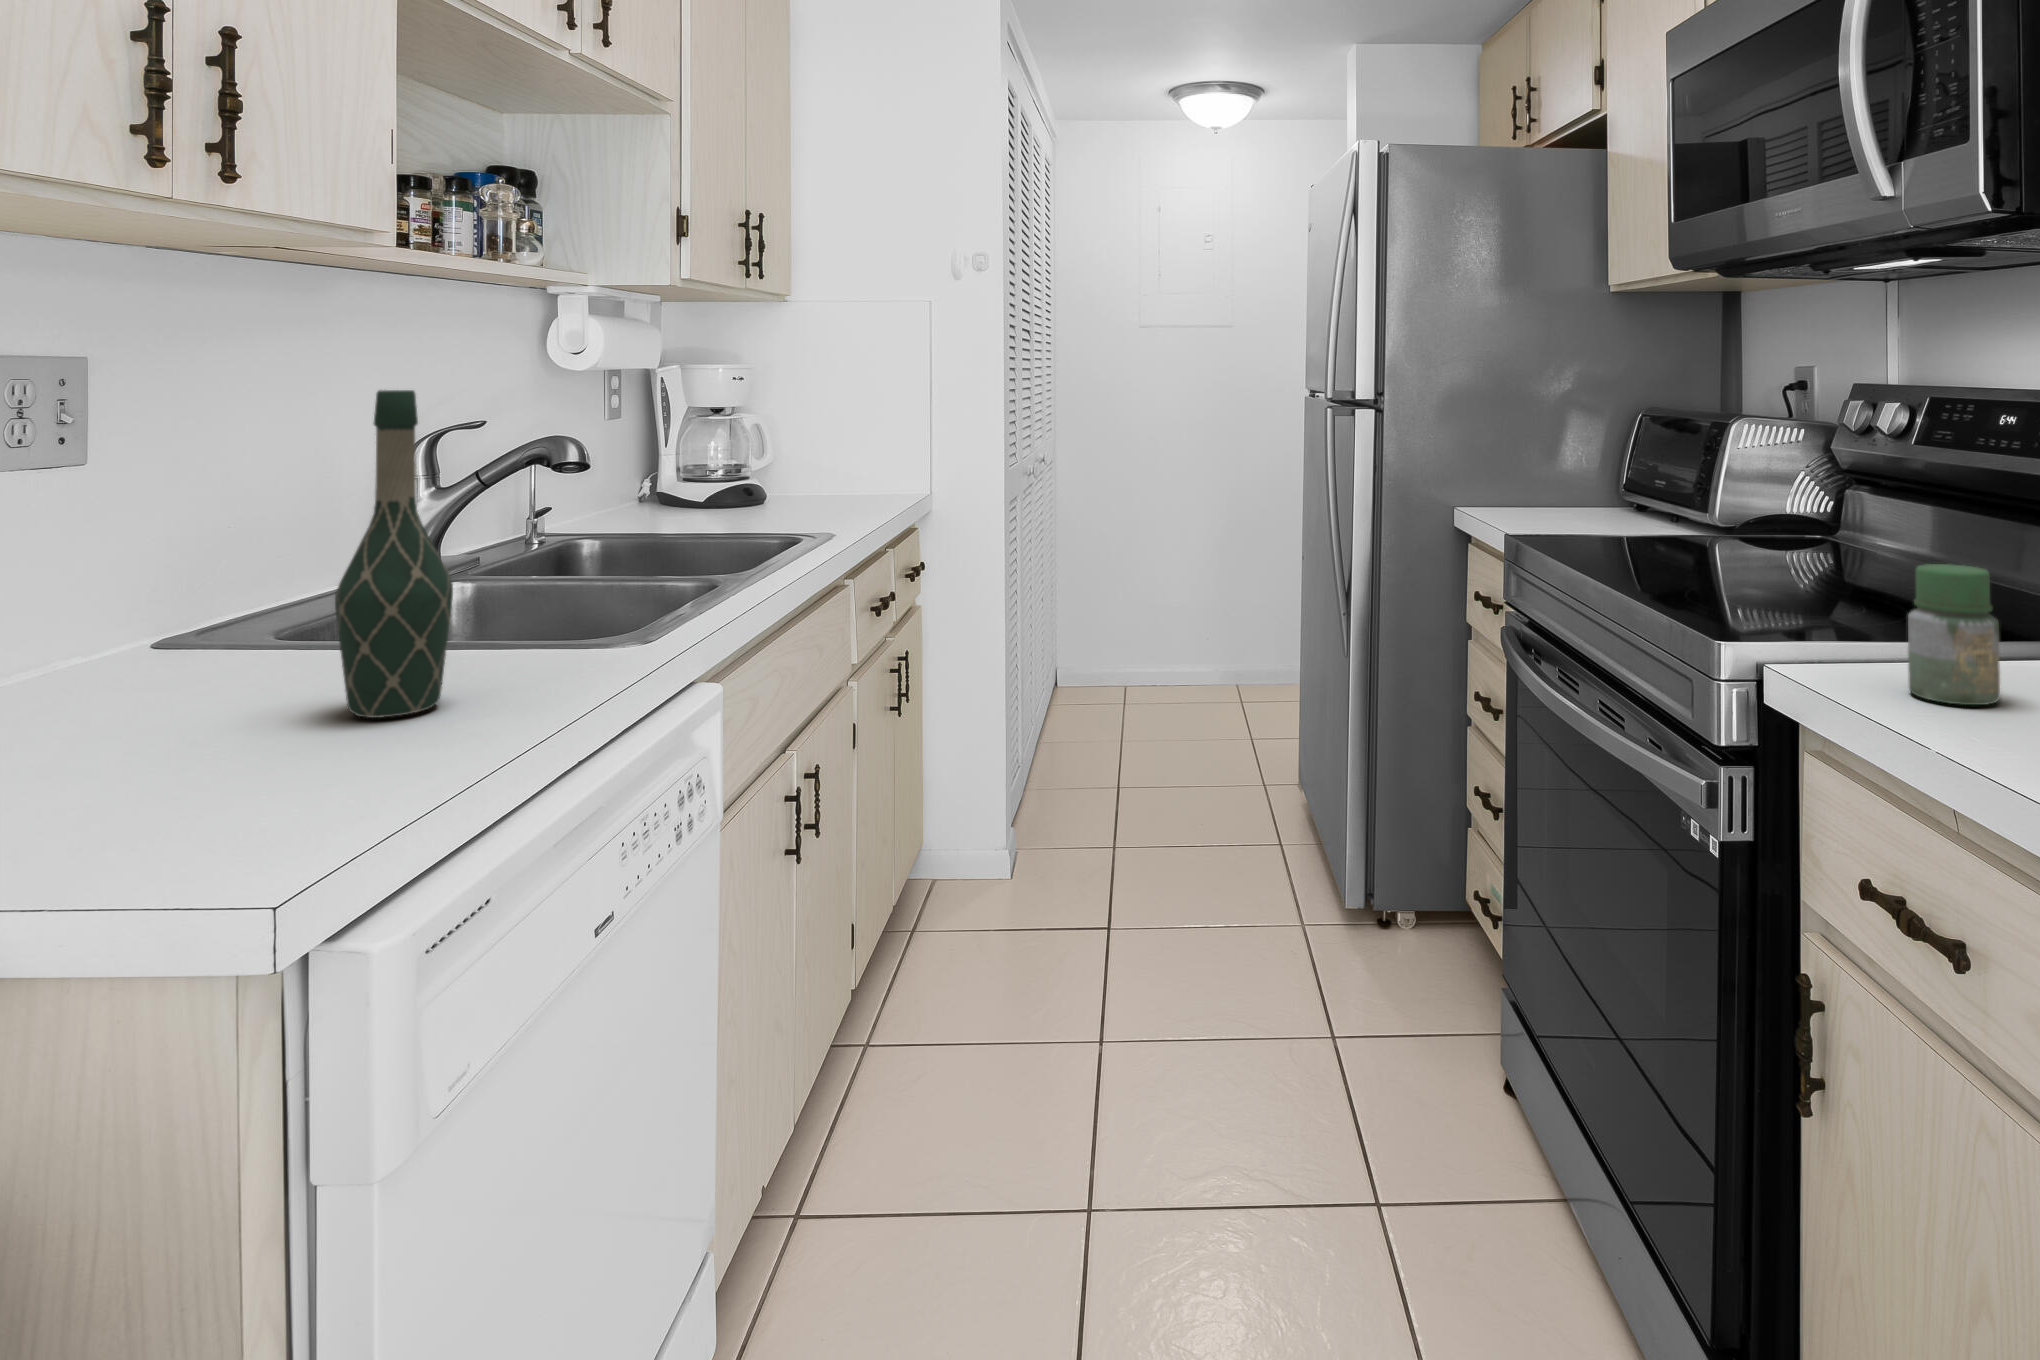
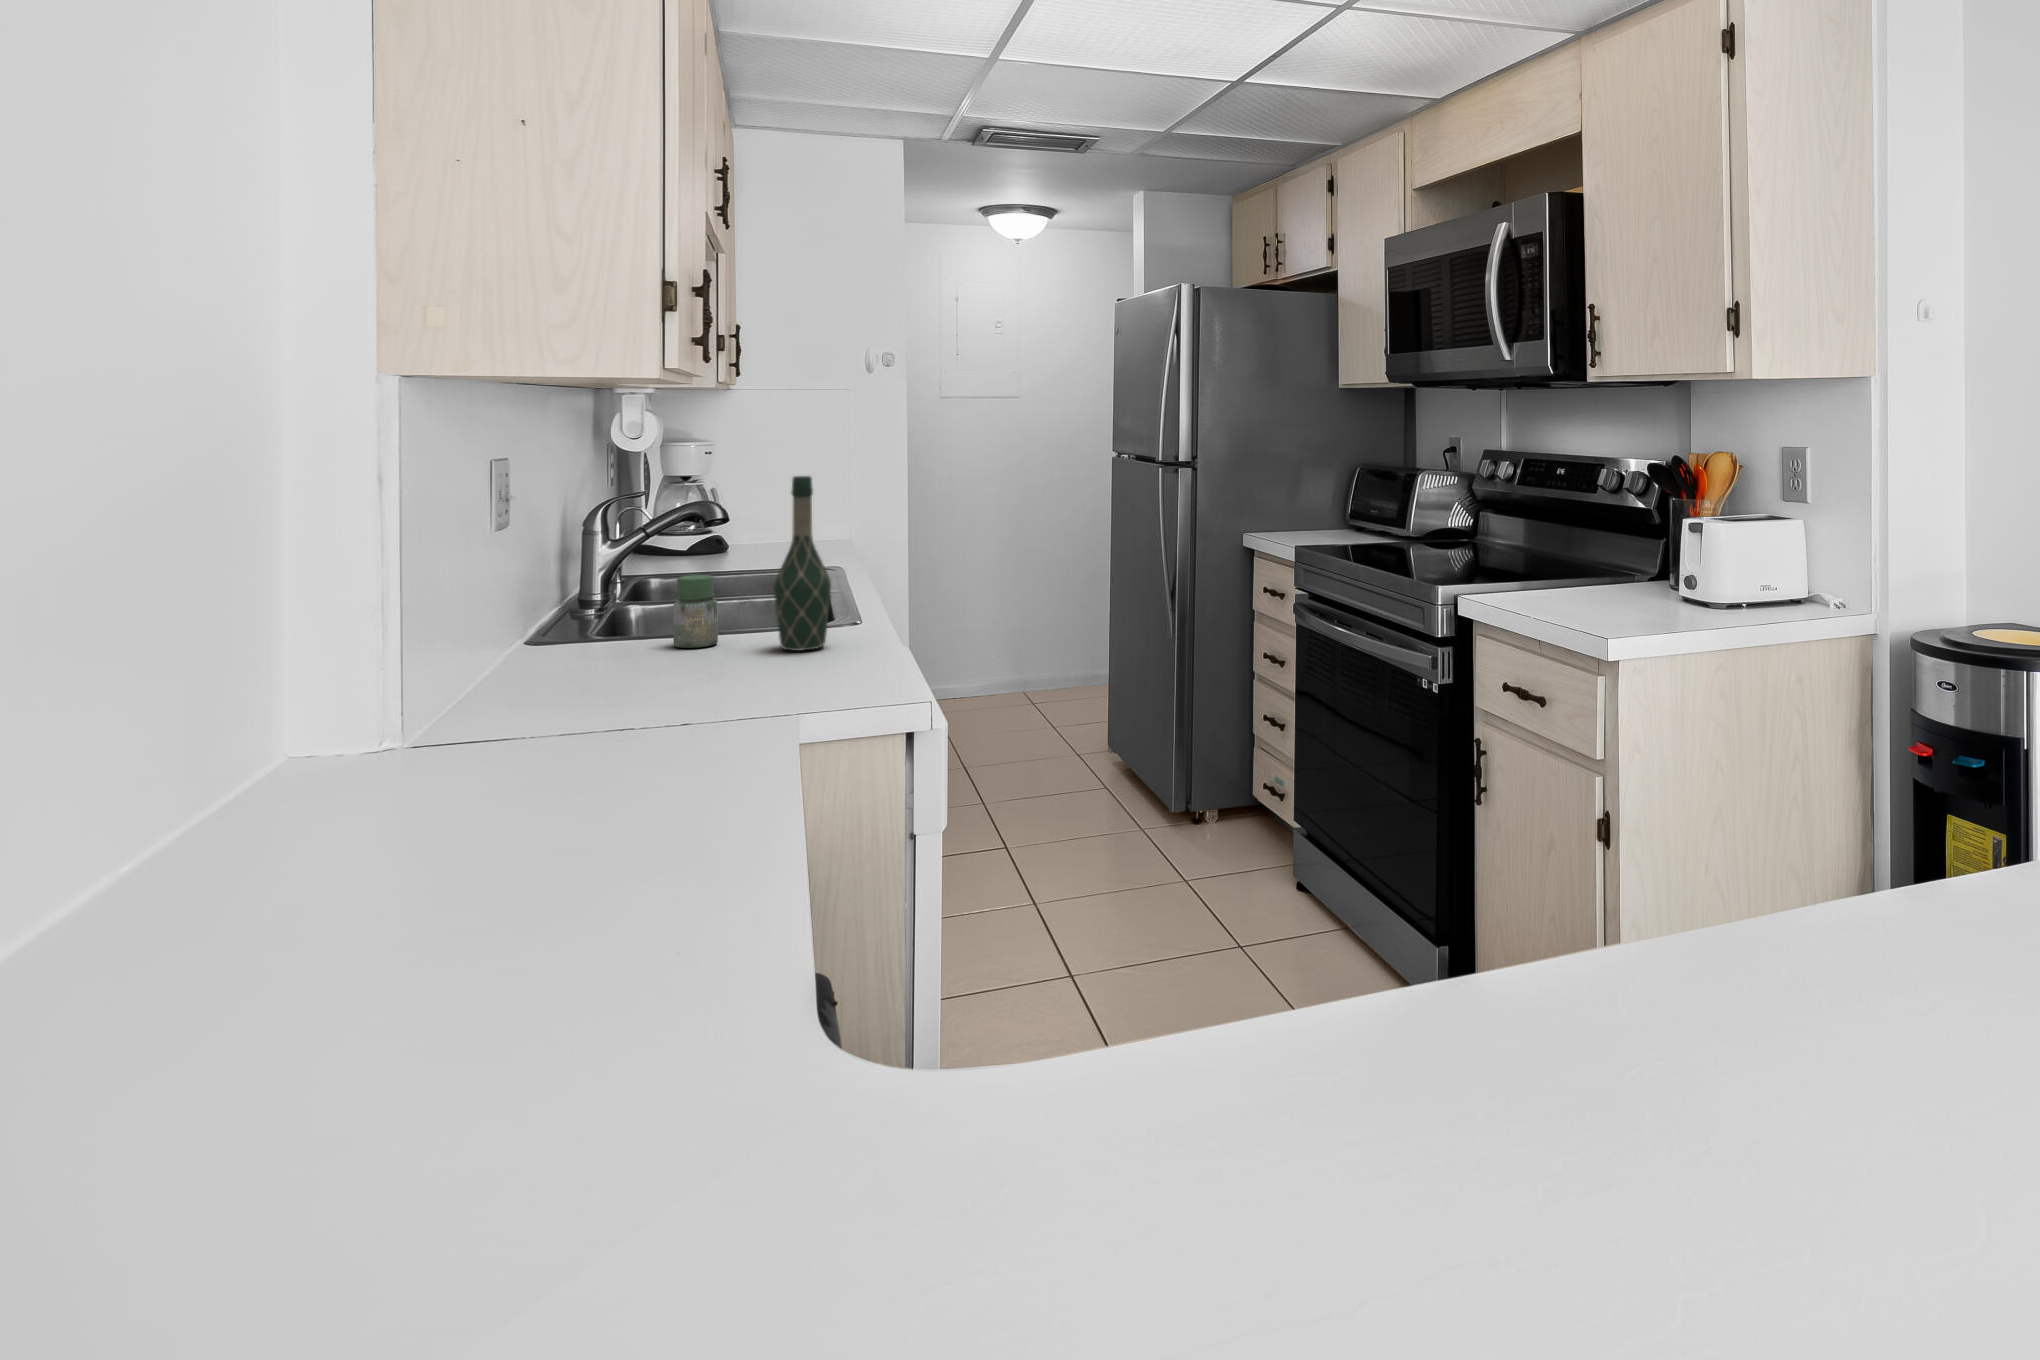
jar: present [1908,564,2000,705] -> present [673,575,718,648]

